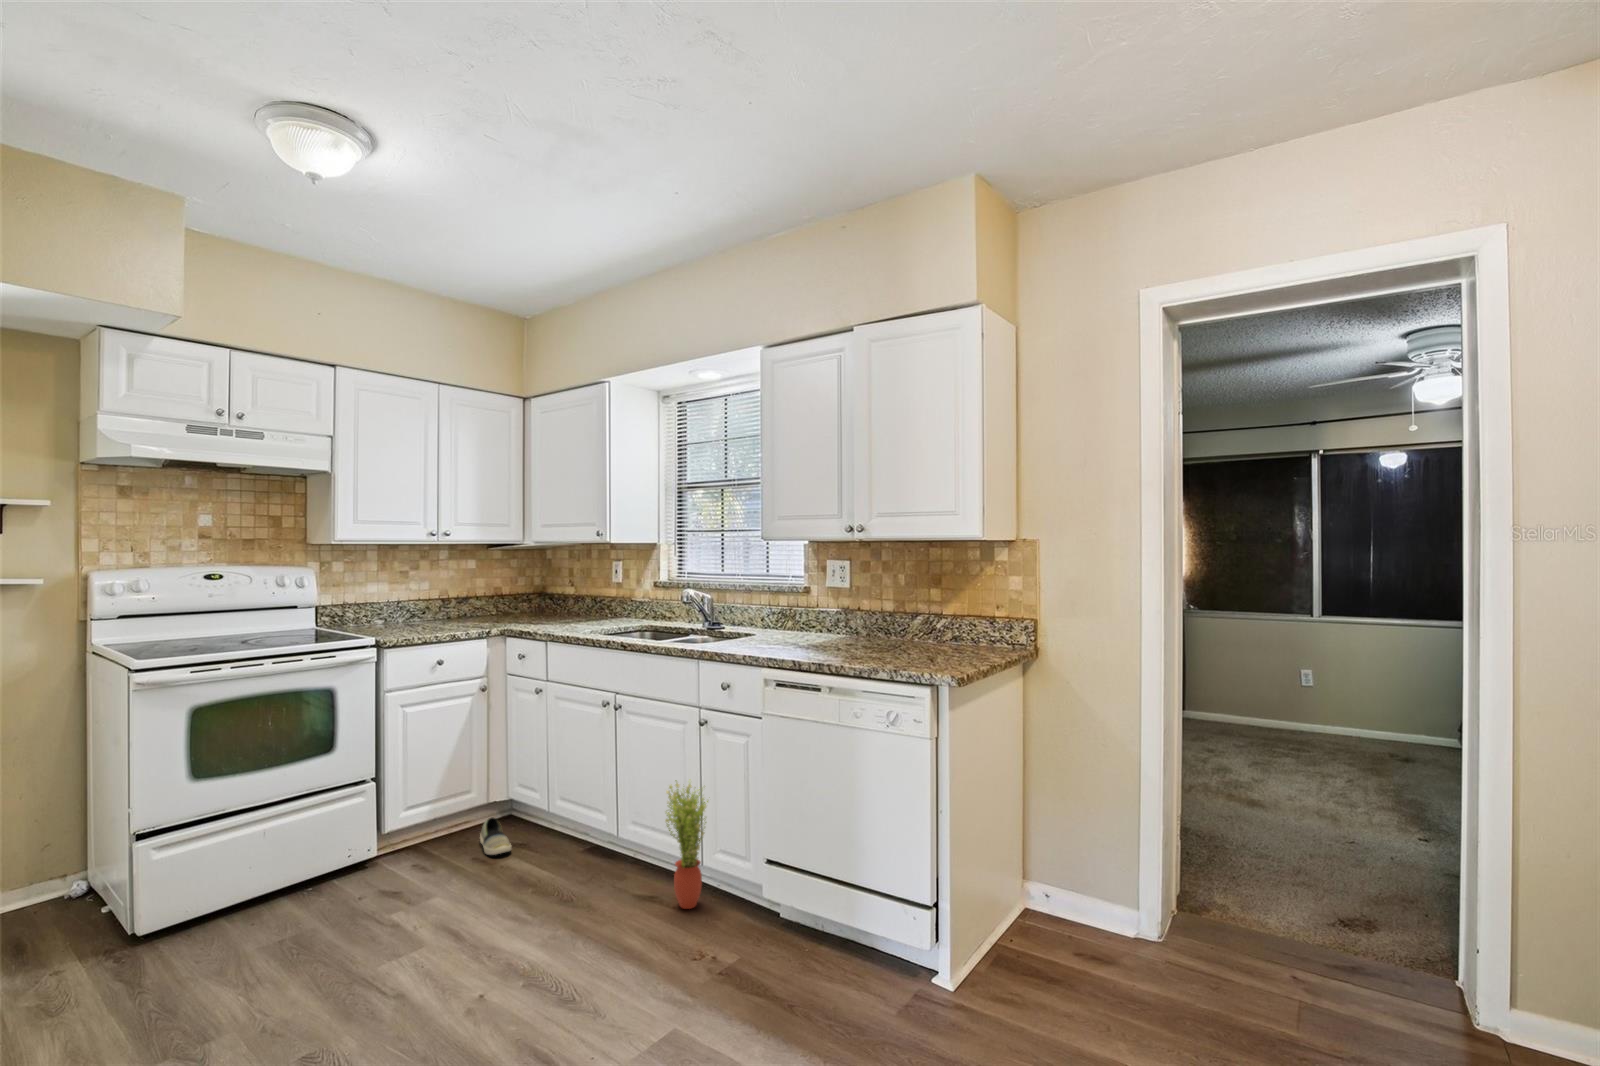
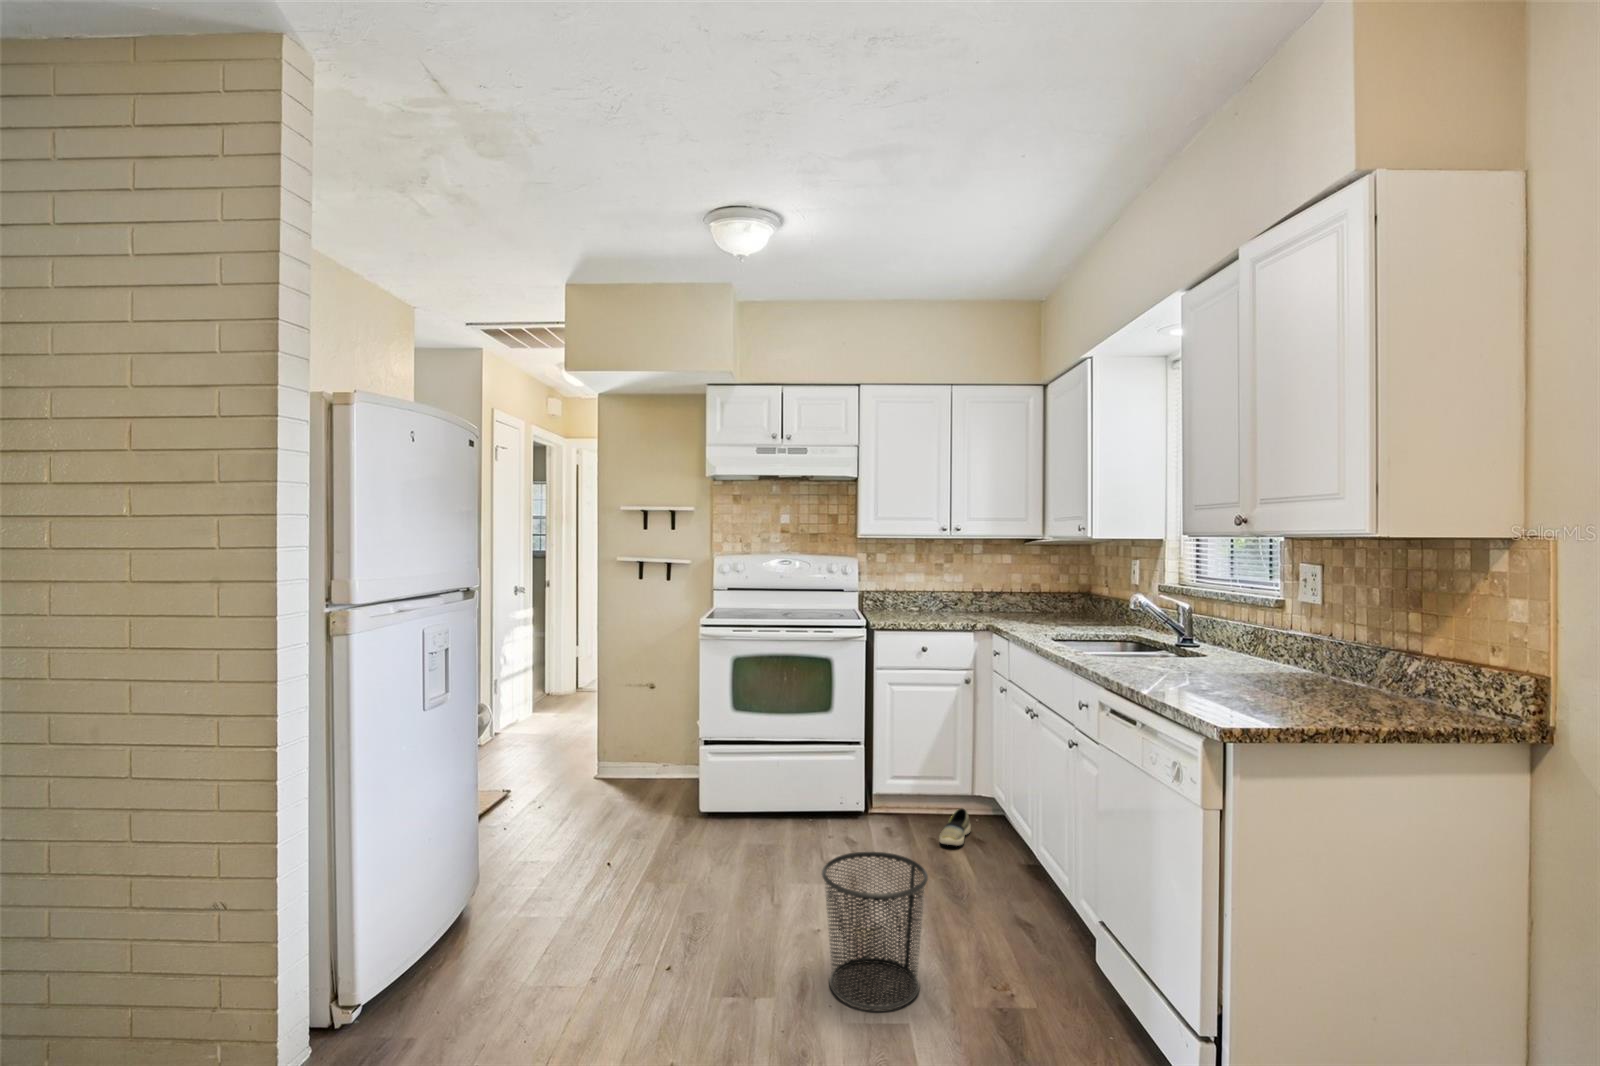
potted plant: present [666,780,708,909] -> none [997,817,1067,978]
waste bin: none [544,846,647,992] -> present [822,851,928,1010]

